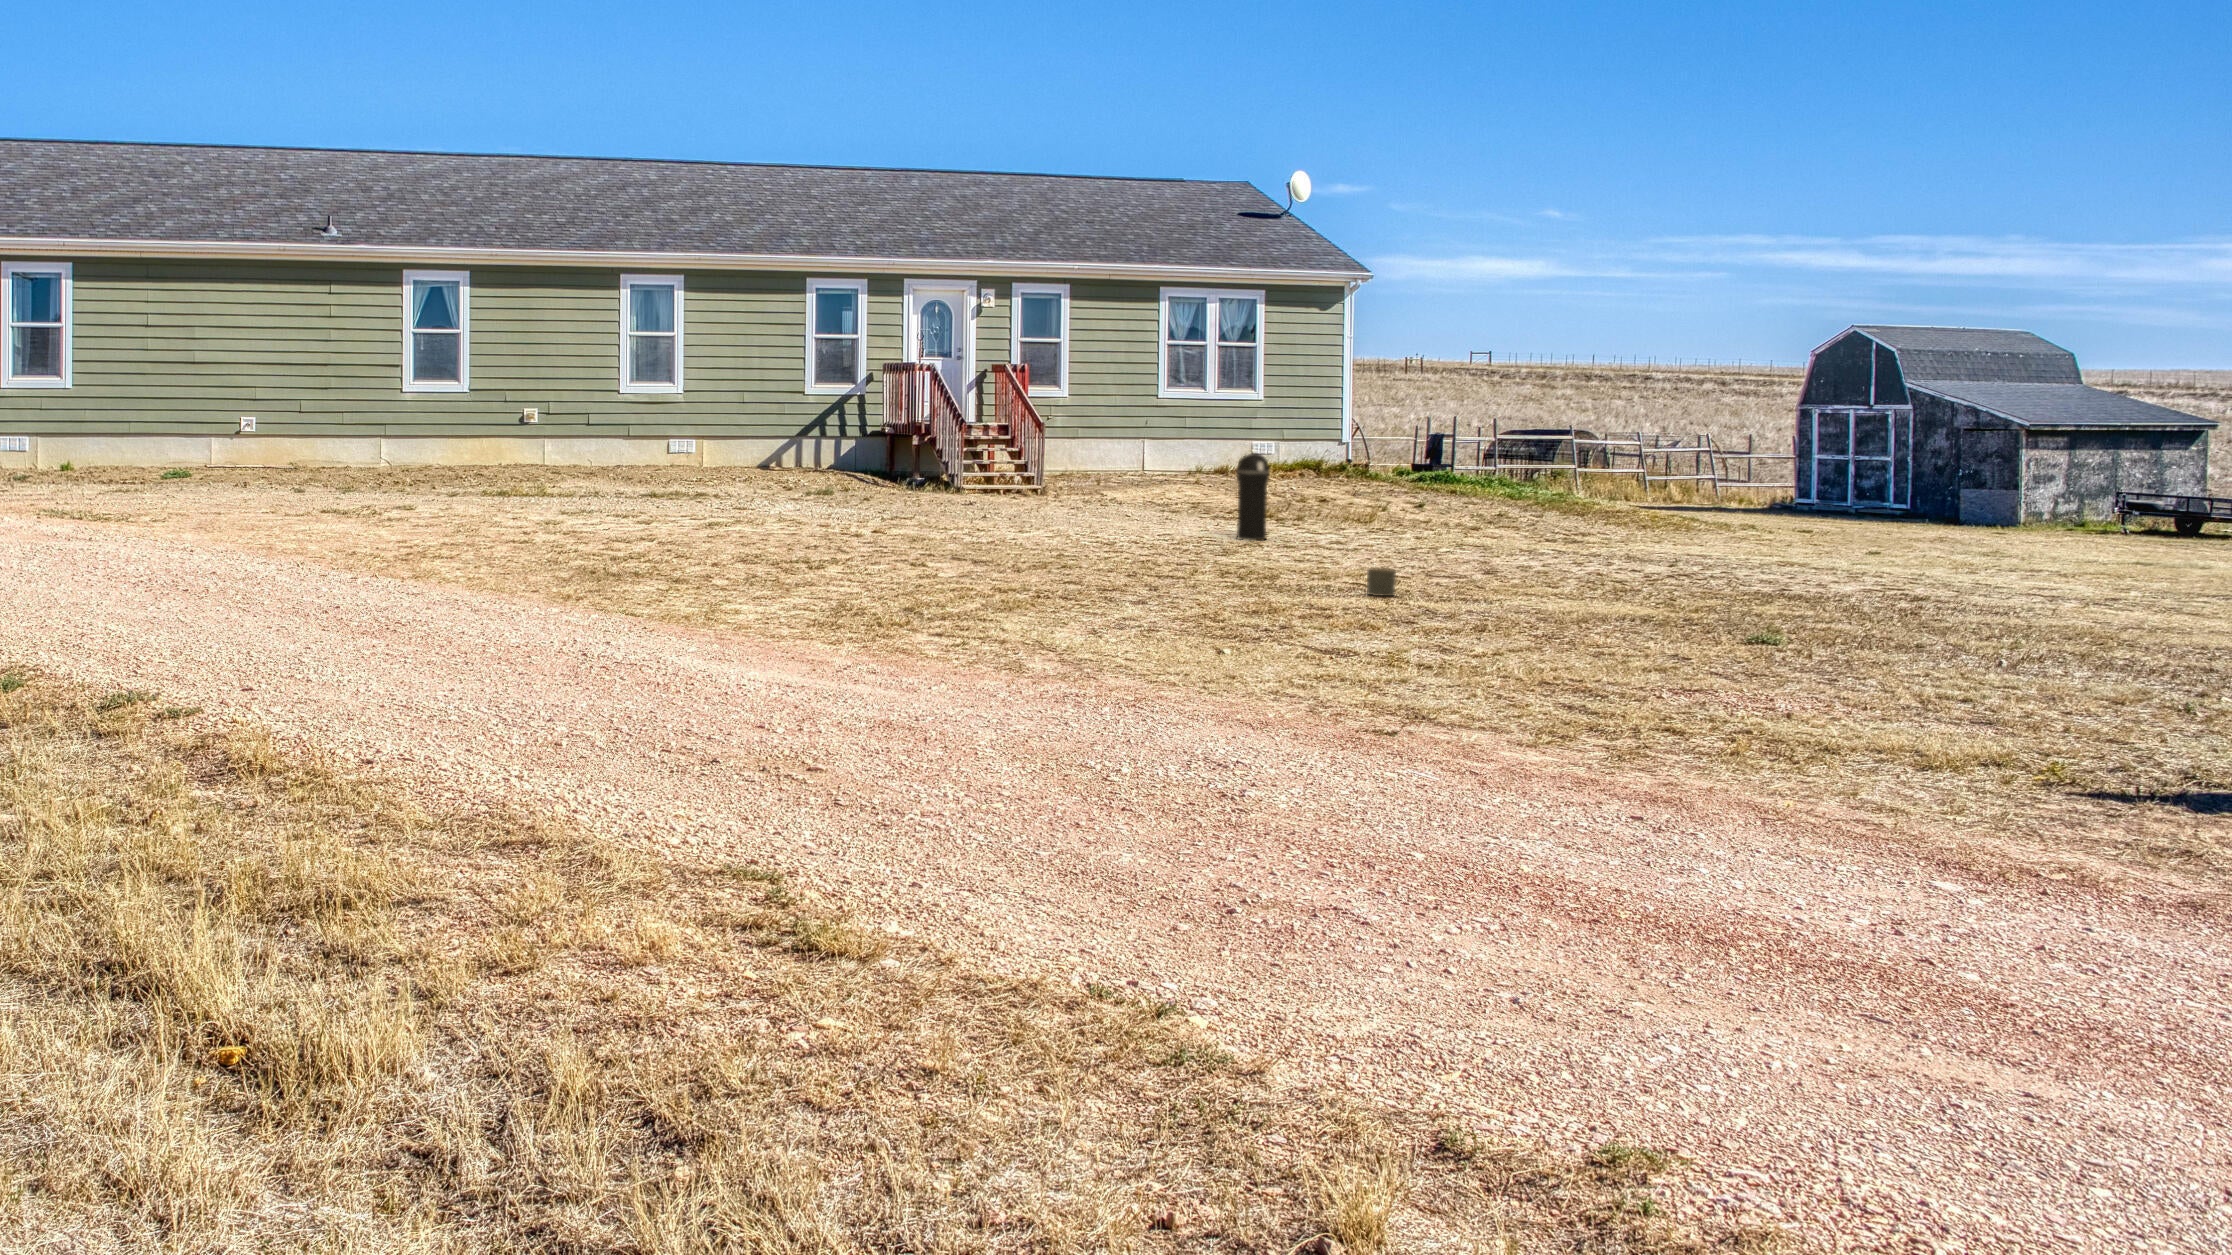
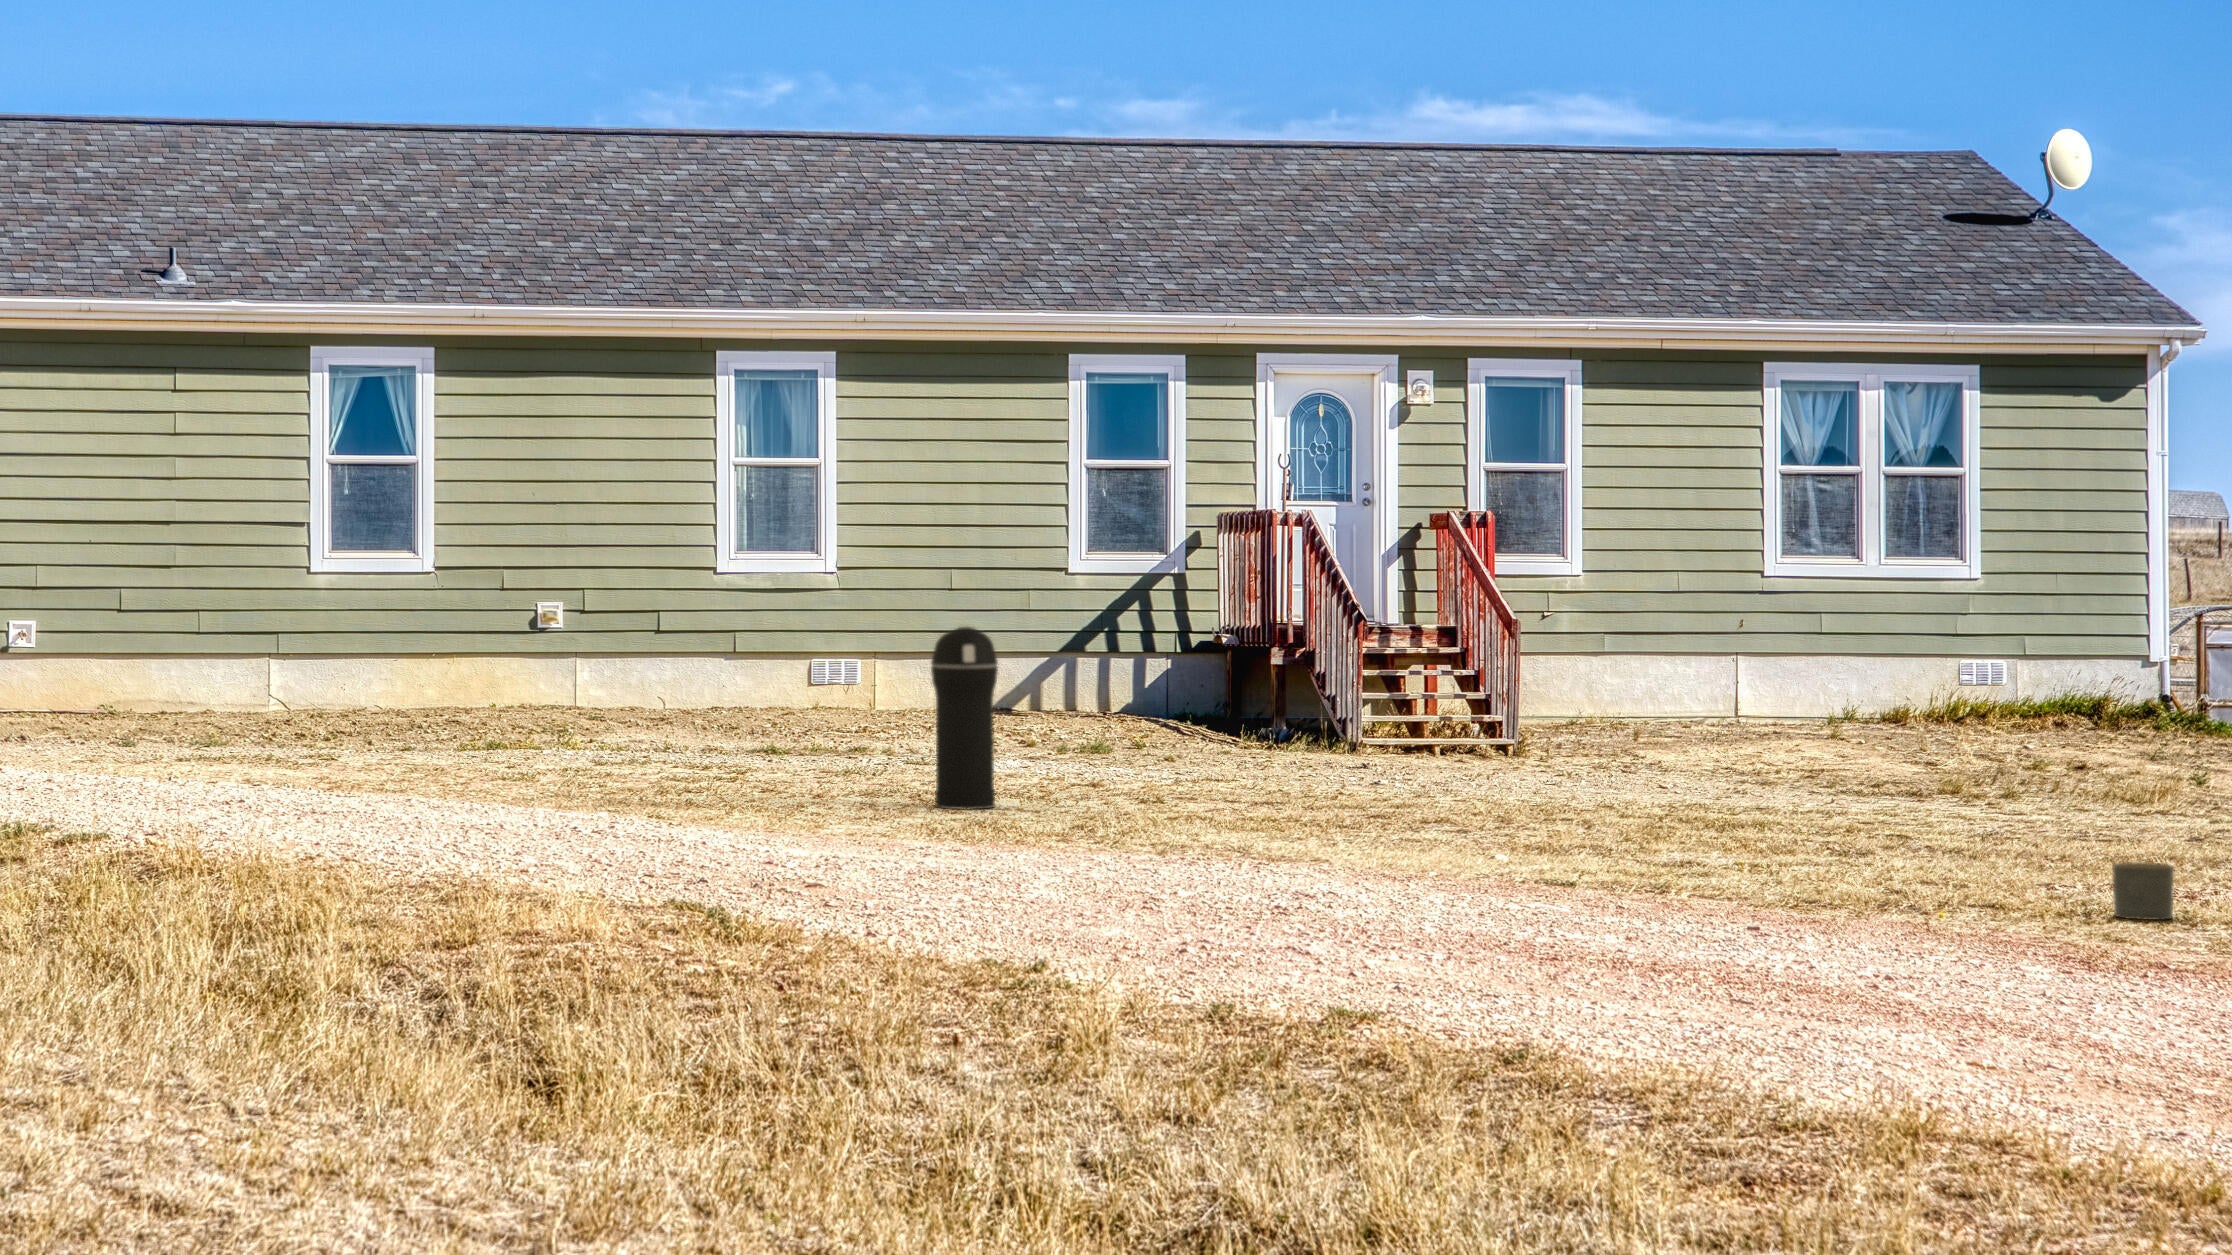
trash can: present [1236,453,1270,541] -> present [931,627,998,810]

